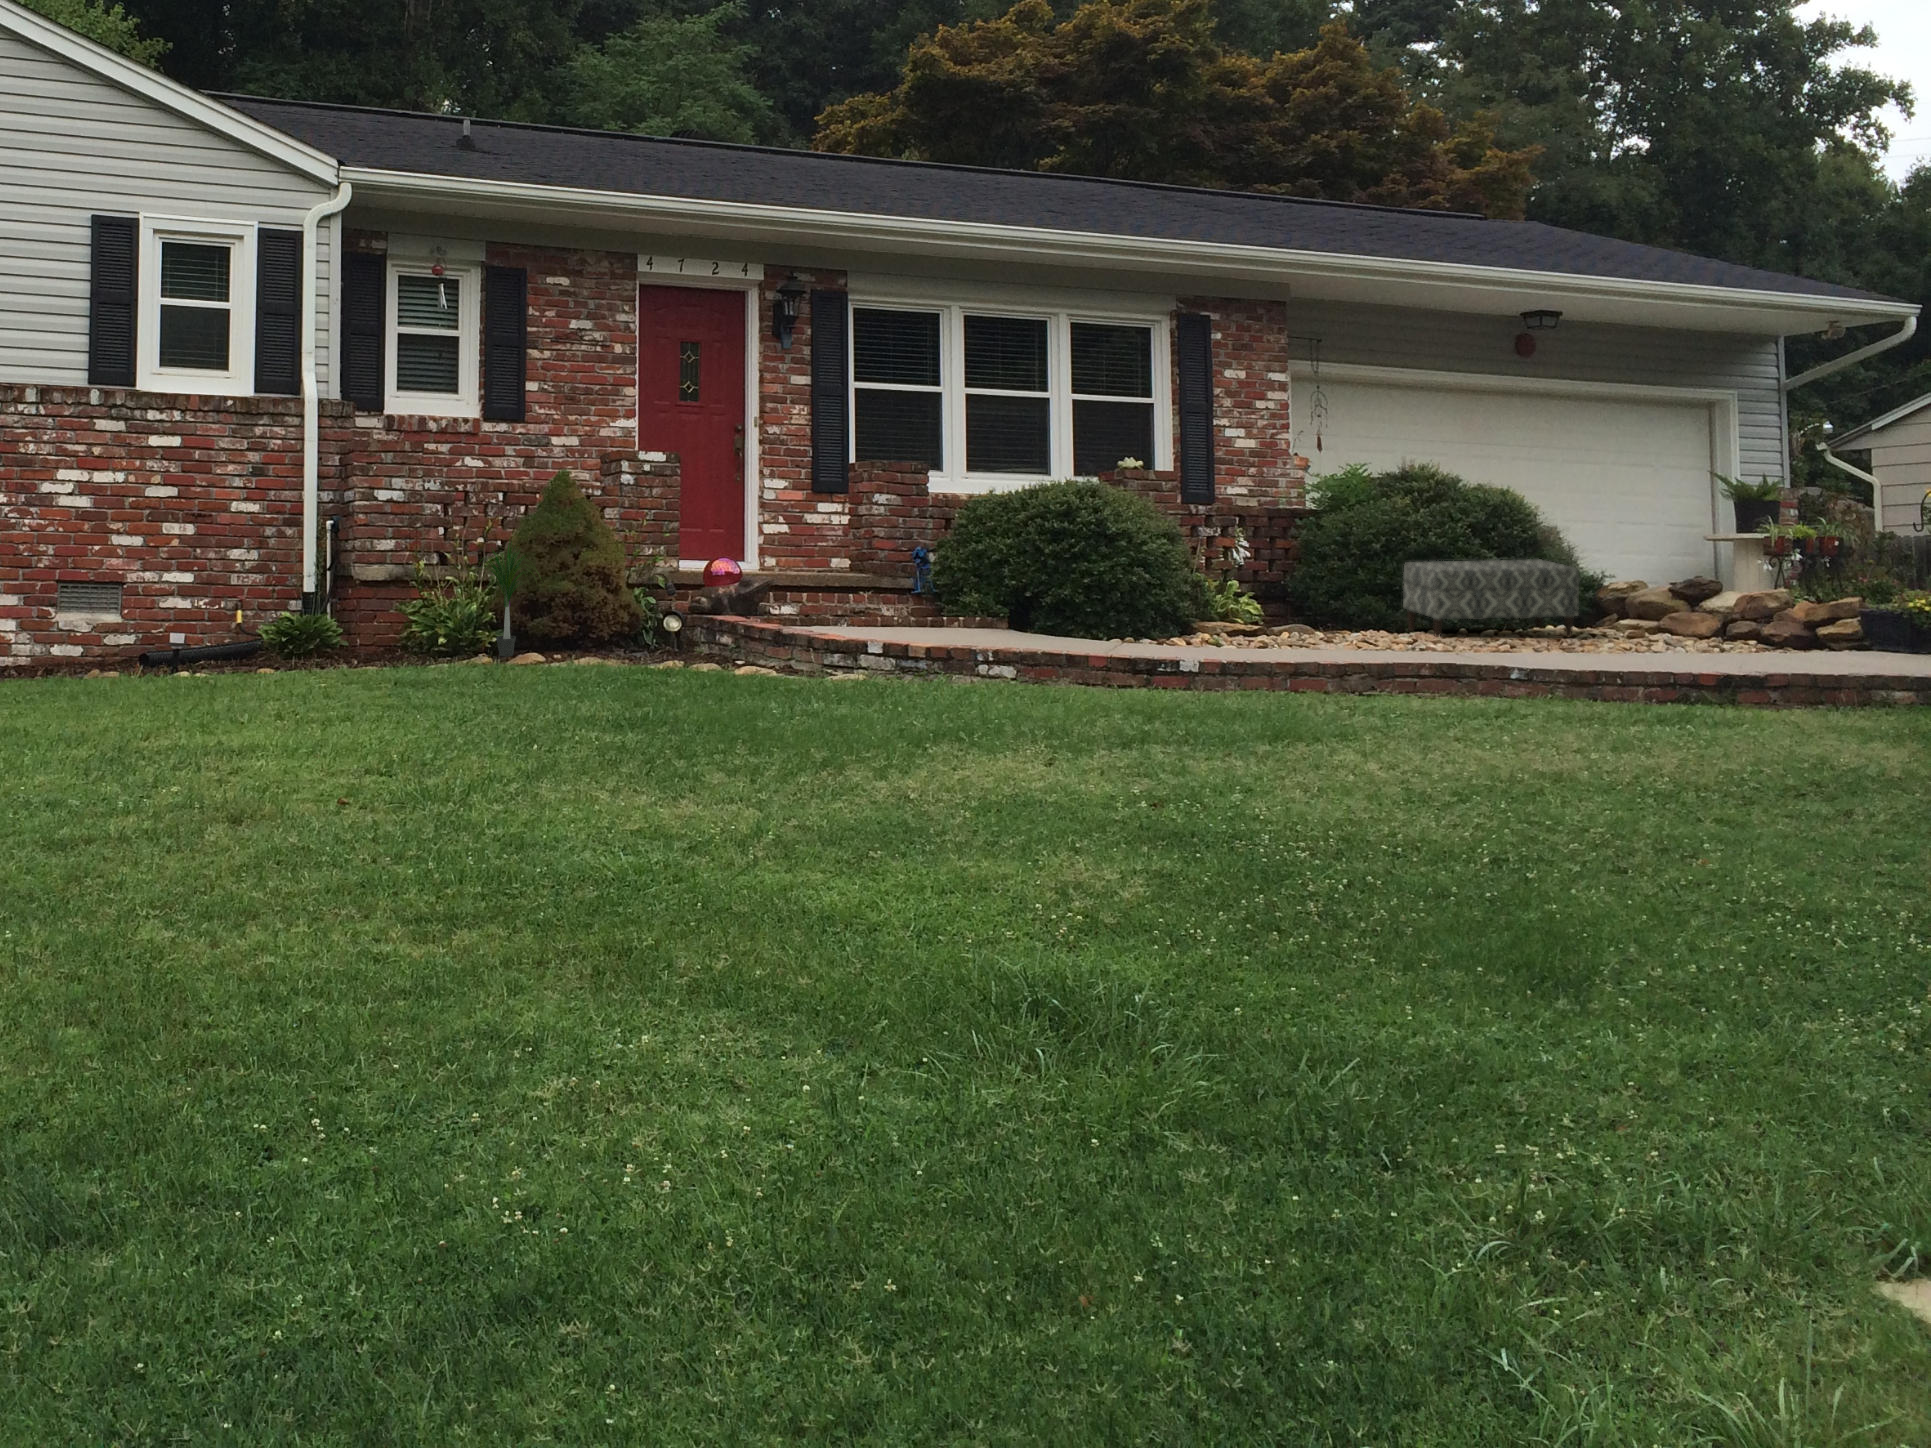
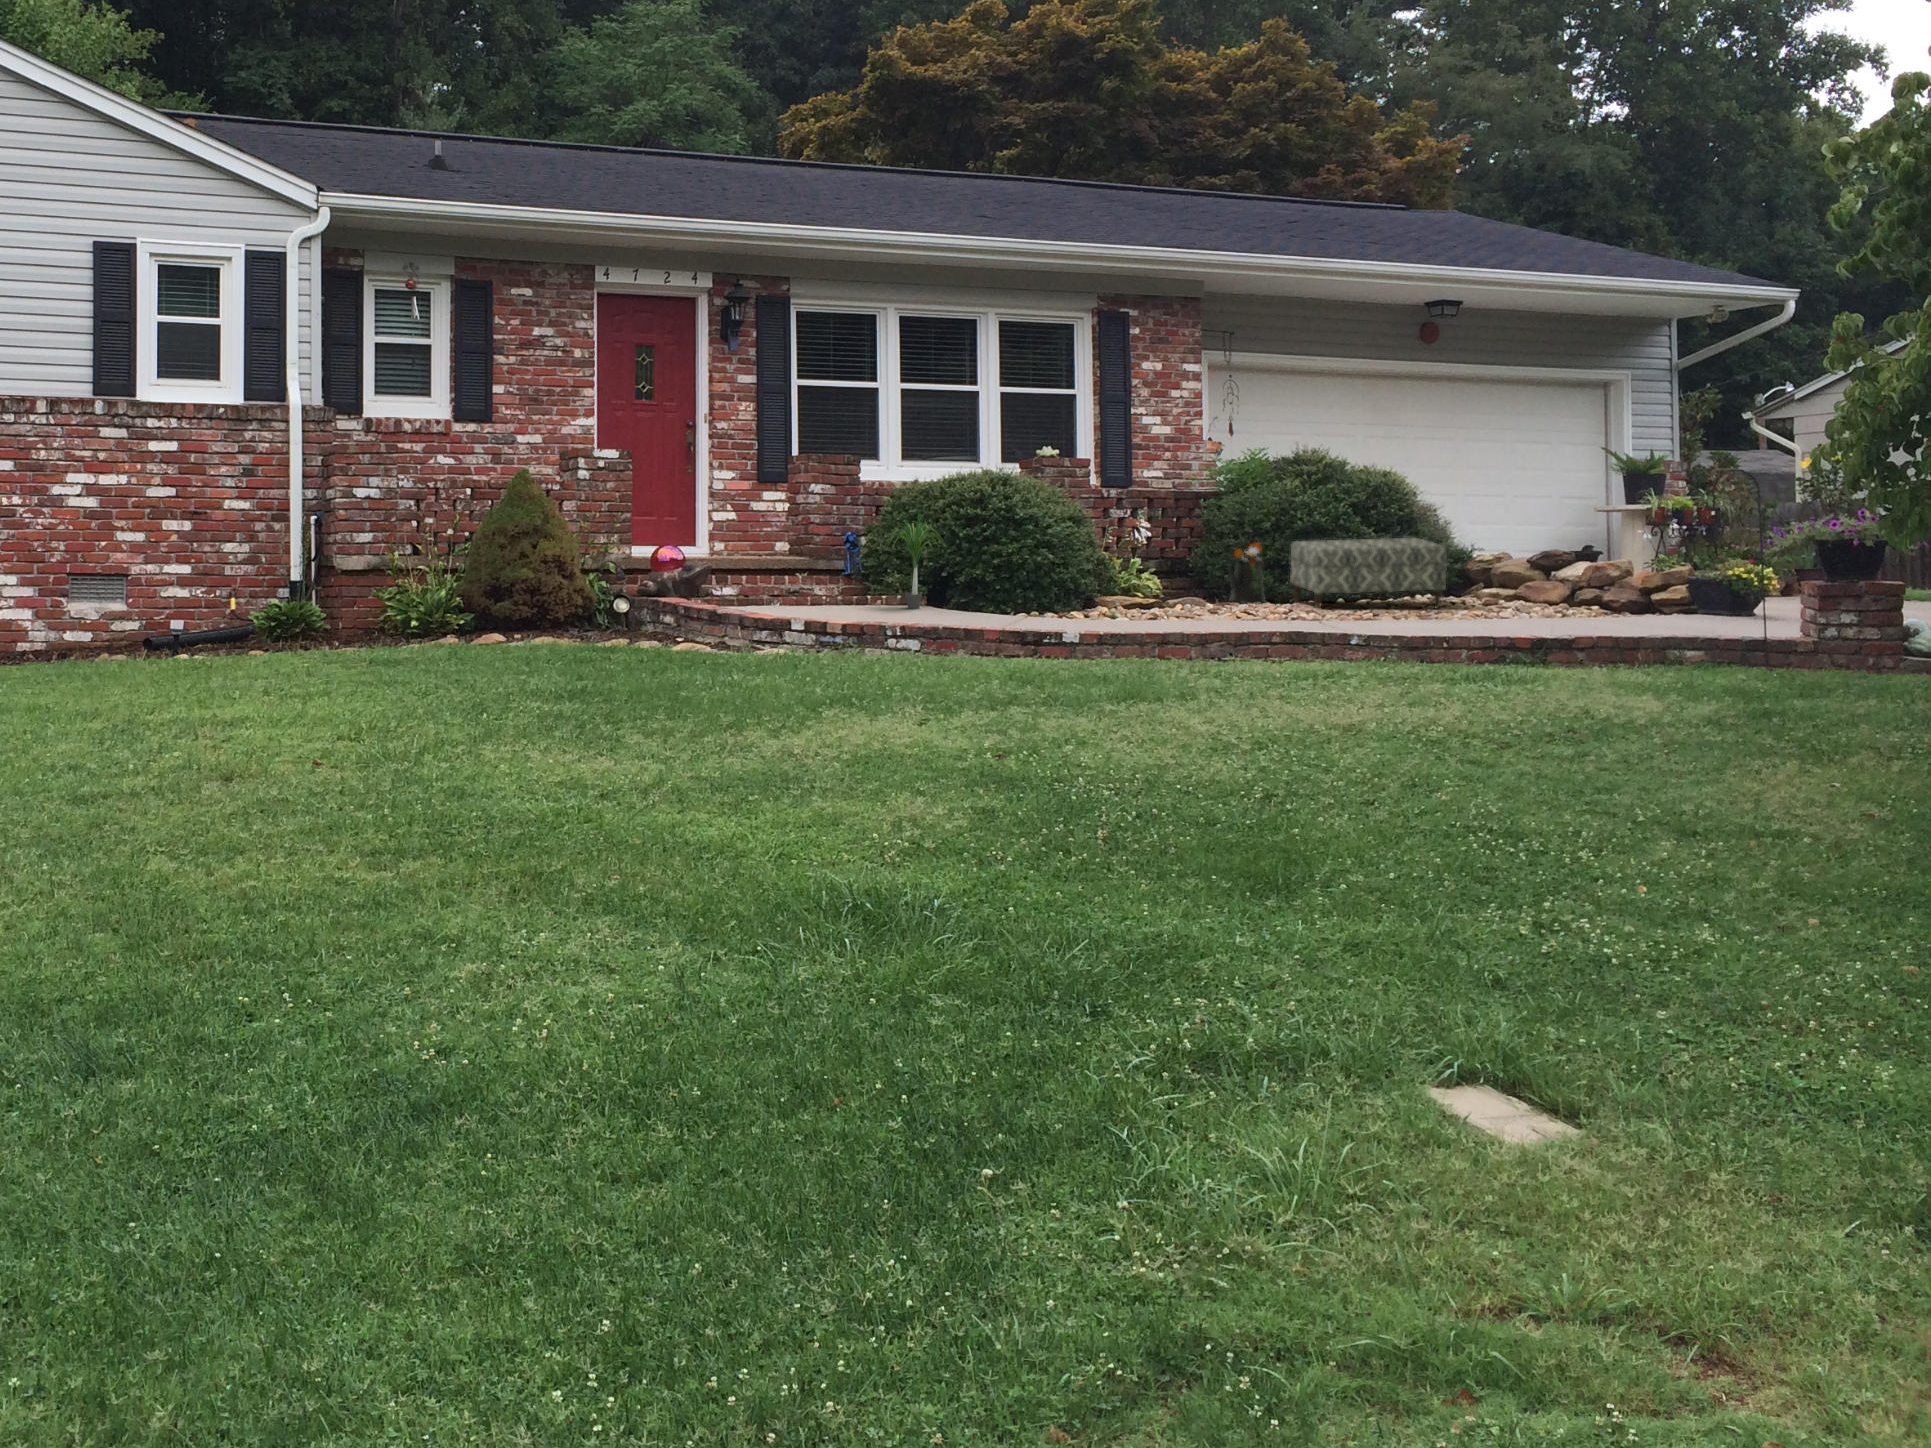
potted plant: present [478,544,539,657] -> present [891,520,941,609]
watering can: none [1336,562,1377,631] -> present [1229,543,1266,604]

